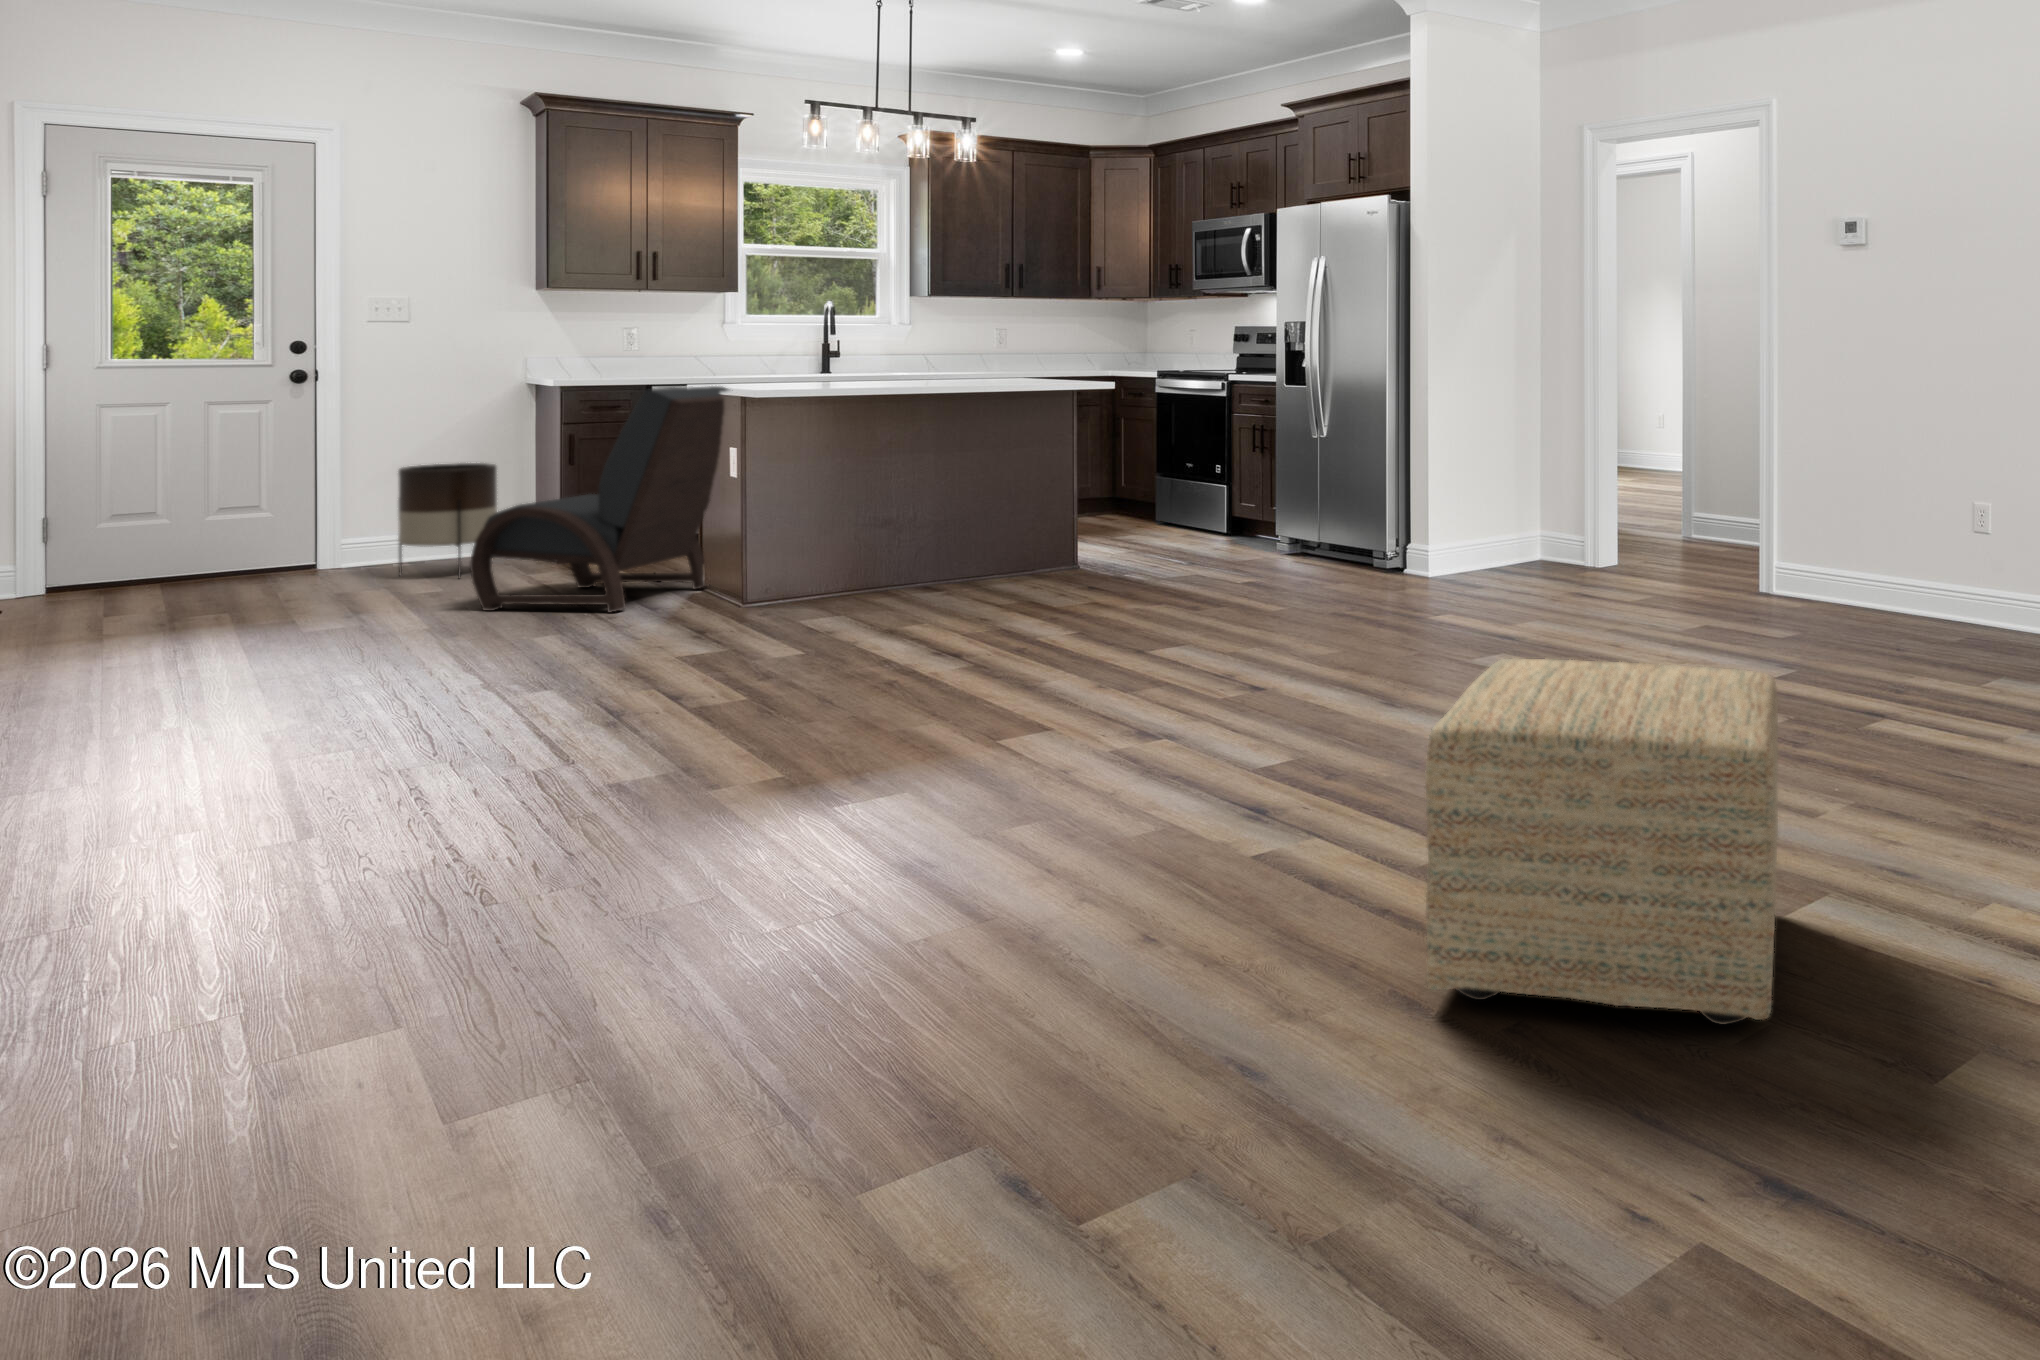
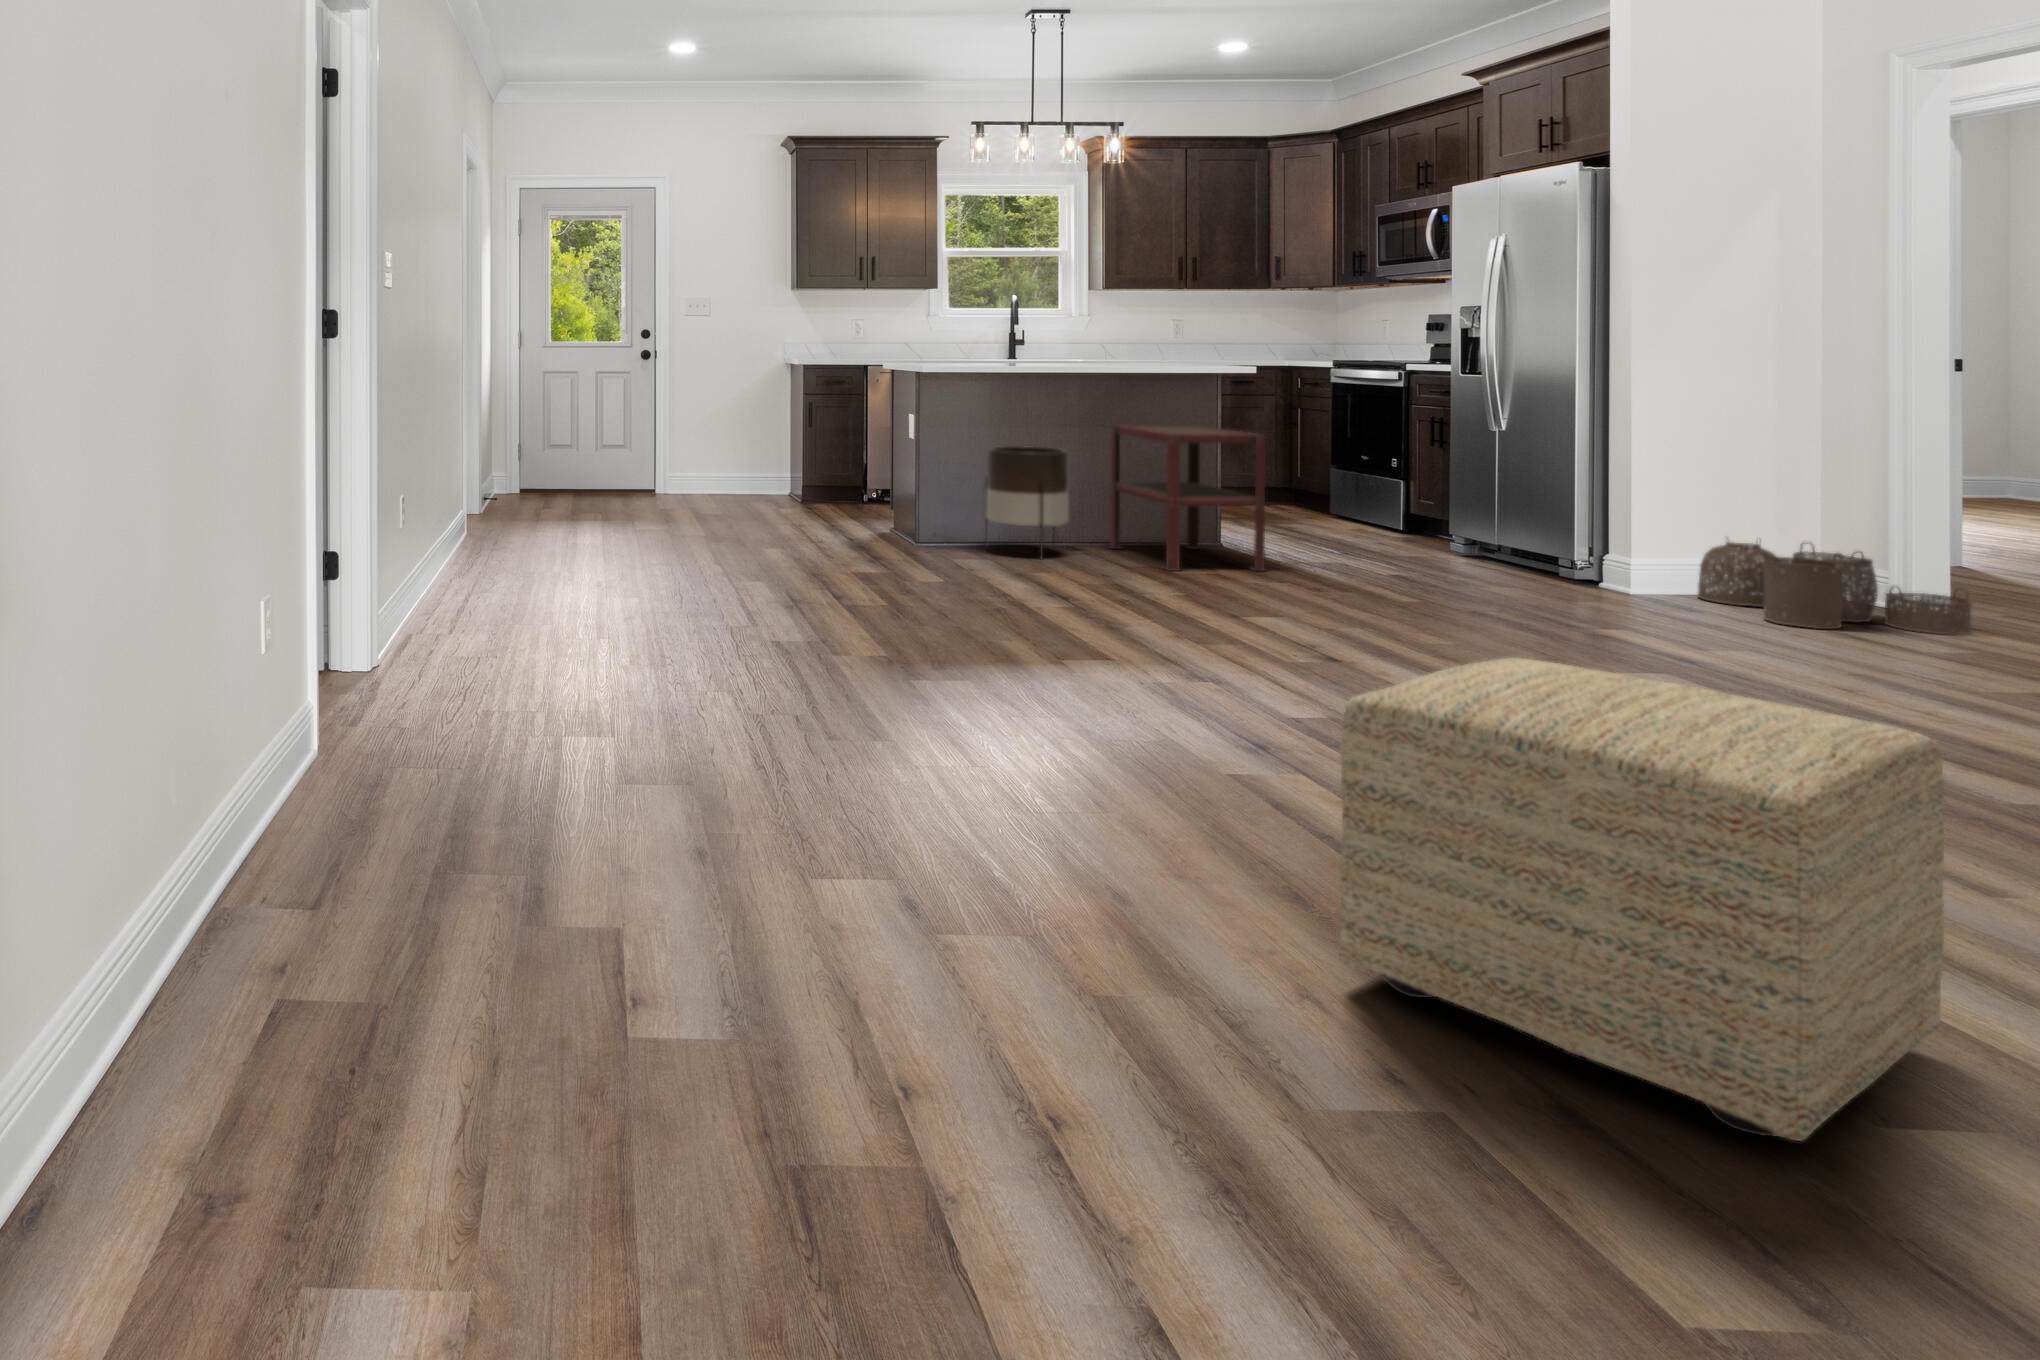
lounge chair: present [470,386,728,612] -> none [742,366,925,534]
side table: none [976,444,1142,604] -> present [1110,425,1265,571]
planter: present [398,463,497,577] -> present [985,446,1069,557]
woven basket: none [1457,516,1614,584] -> present [1698,541,1972,635]

